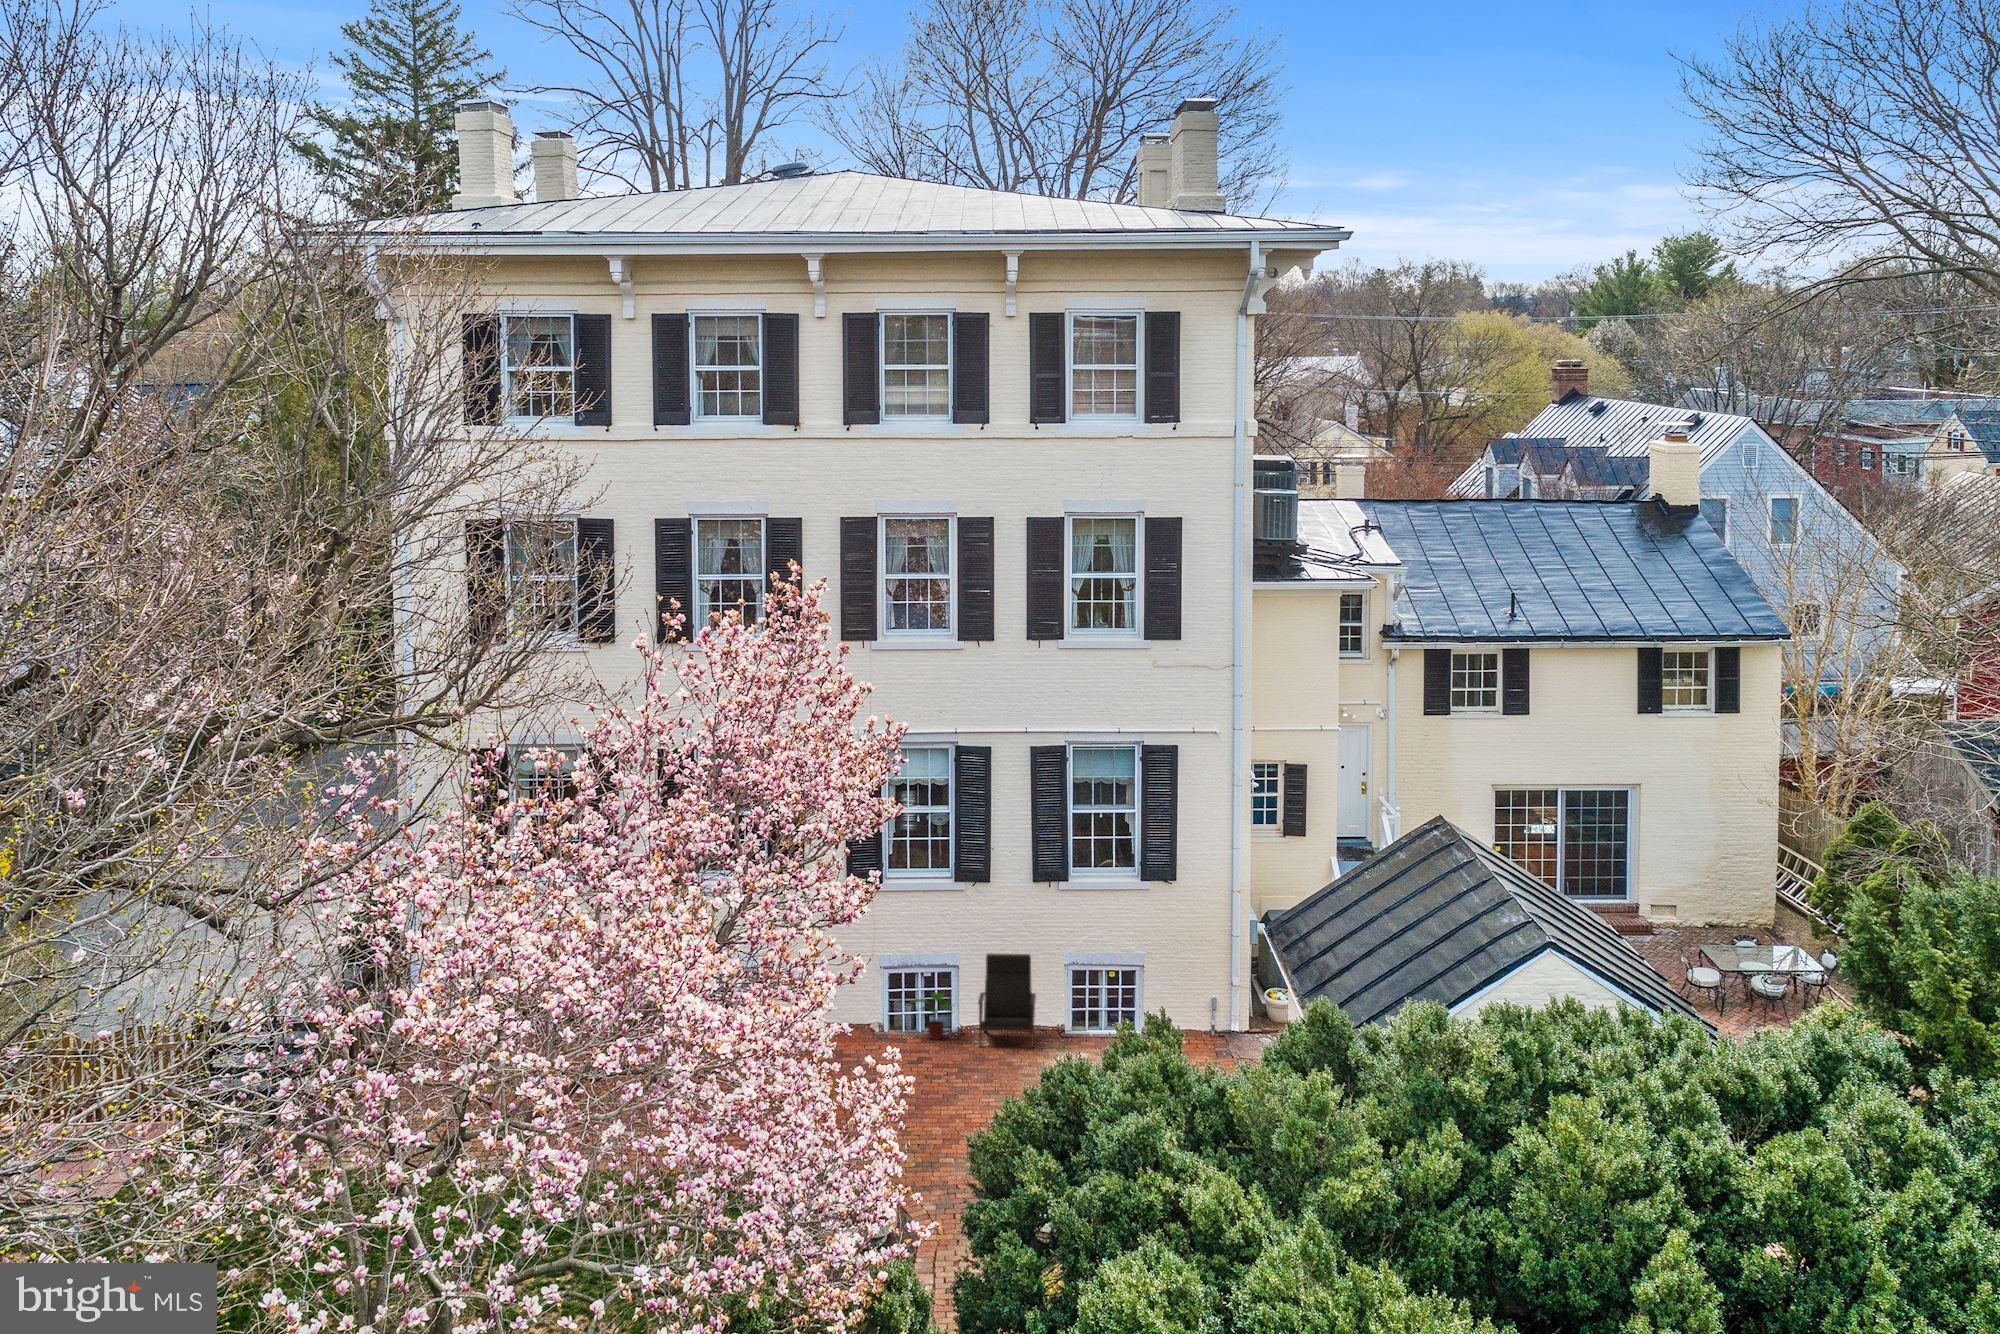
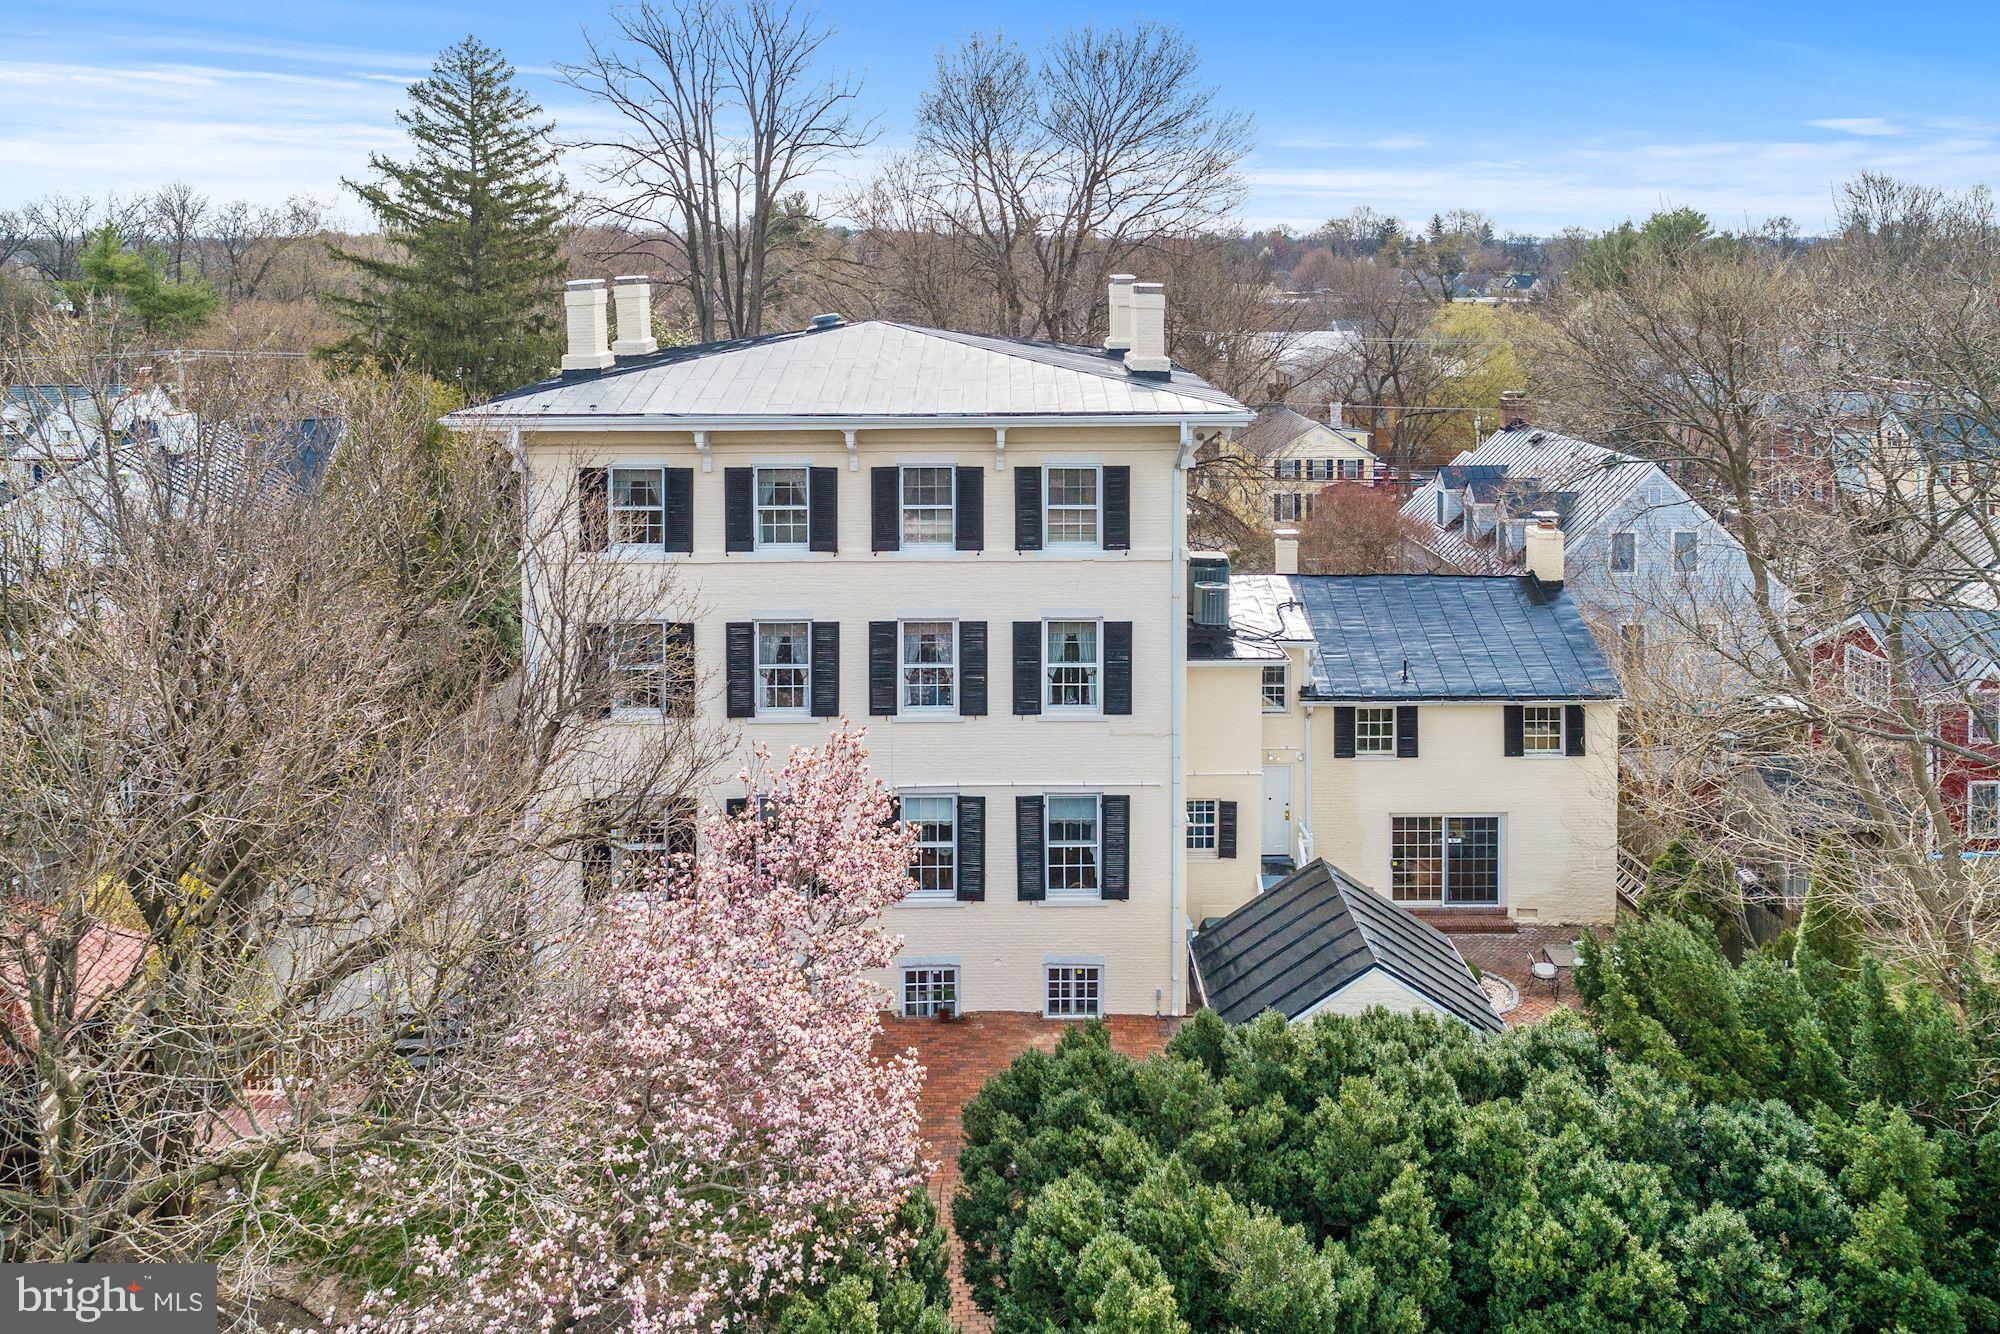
lounge chair: present [978,954,1036,1048] -> none [976,956,1022,1029]

